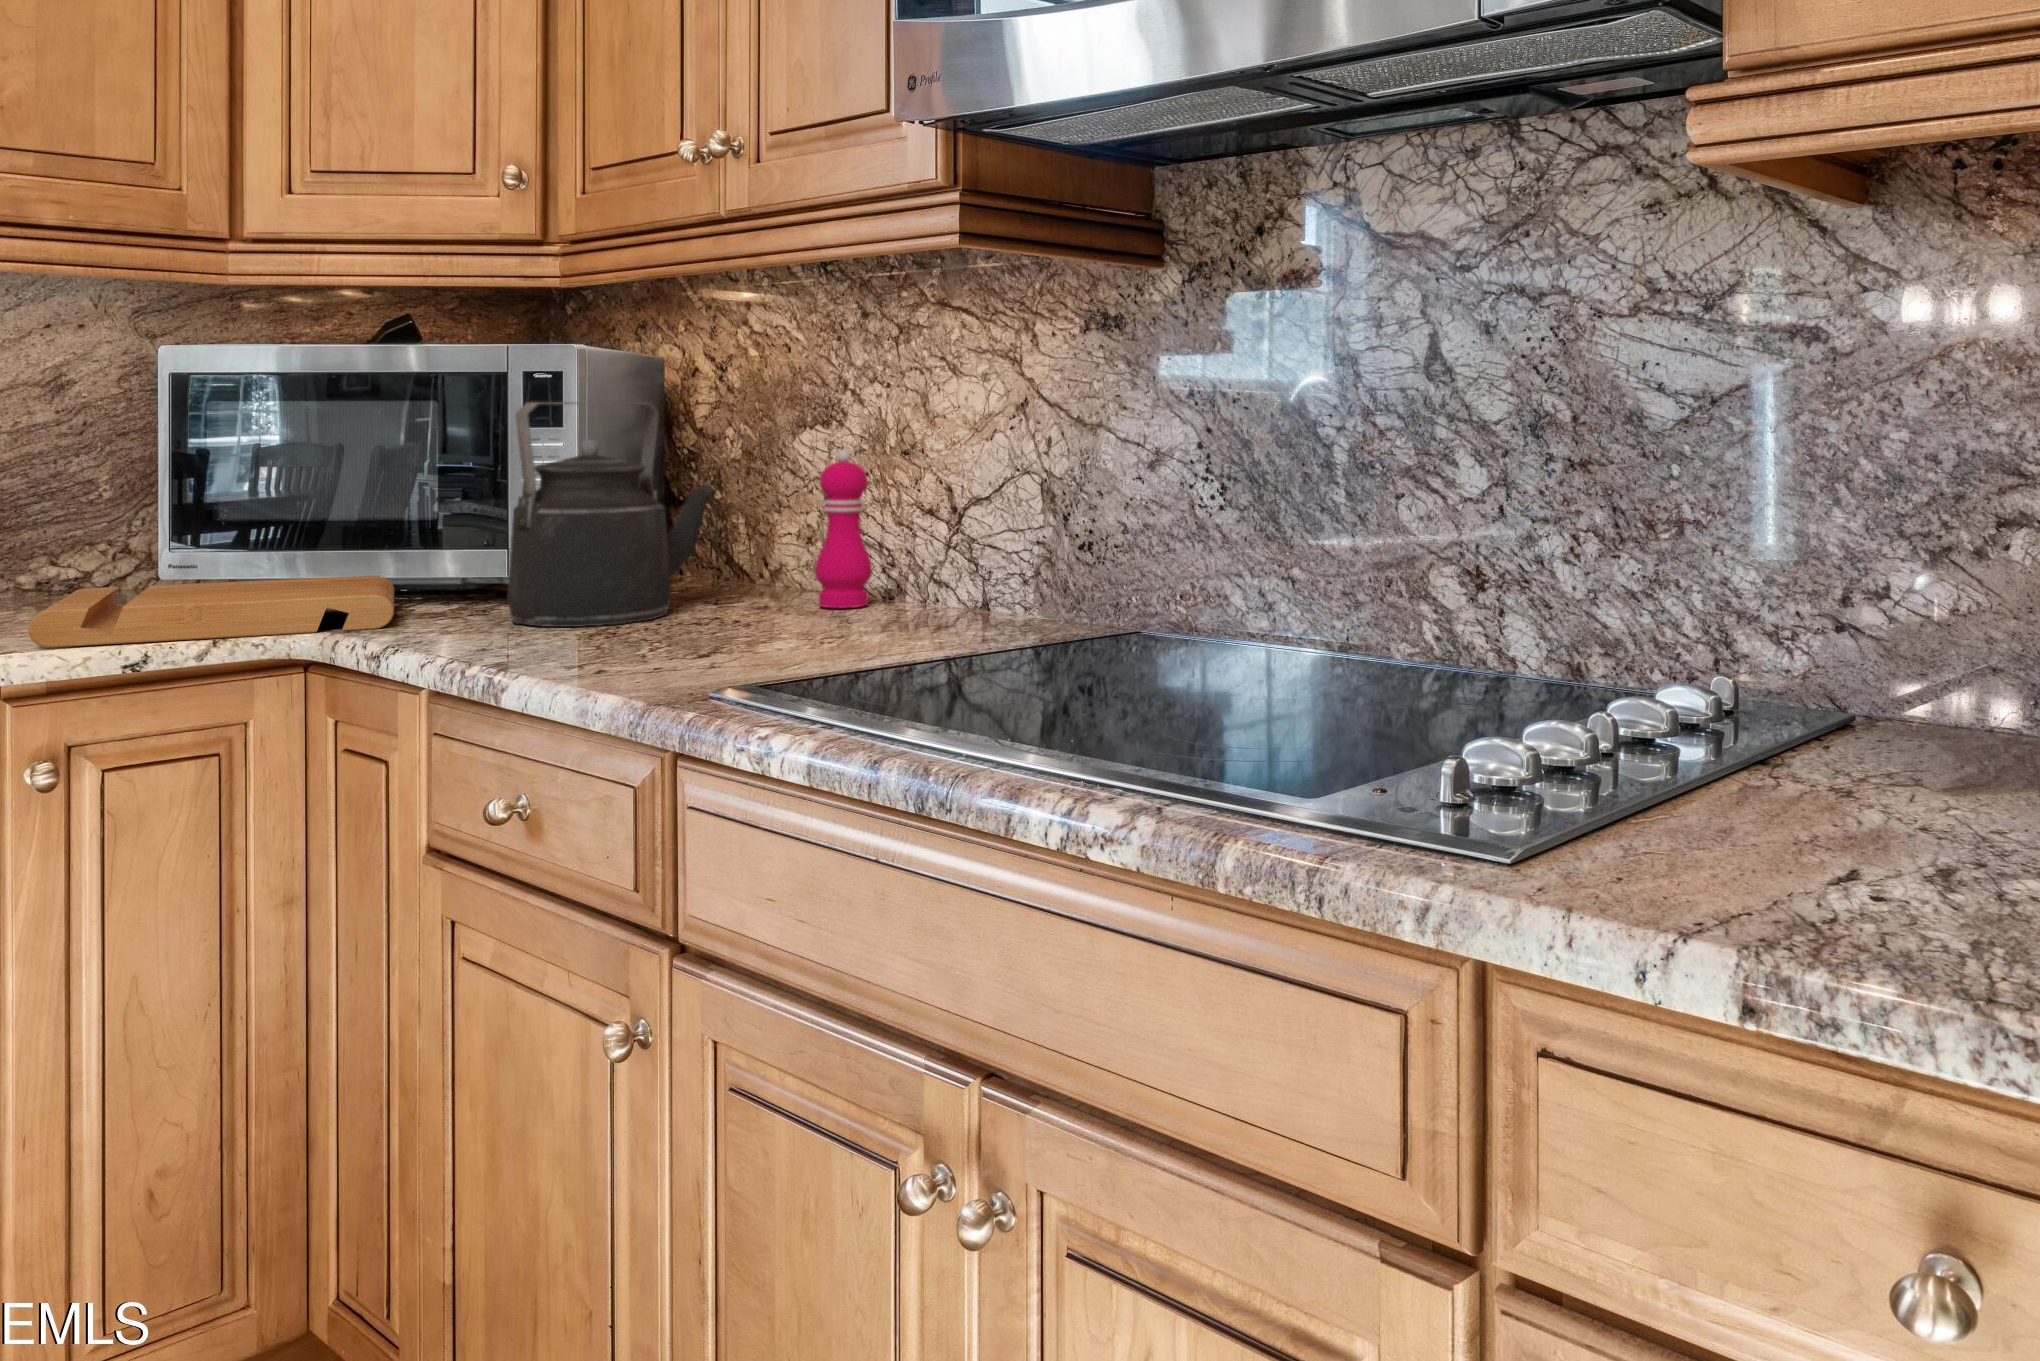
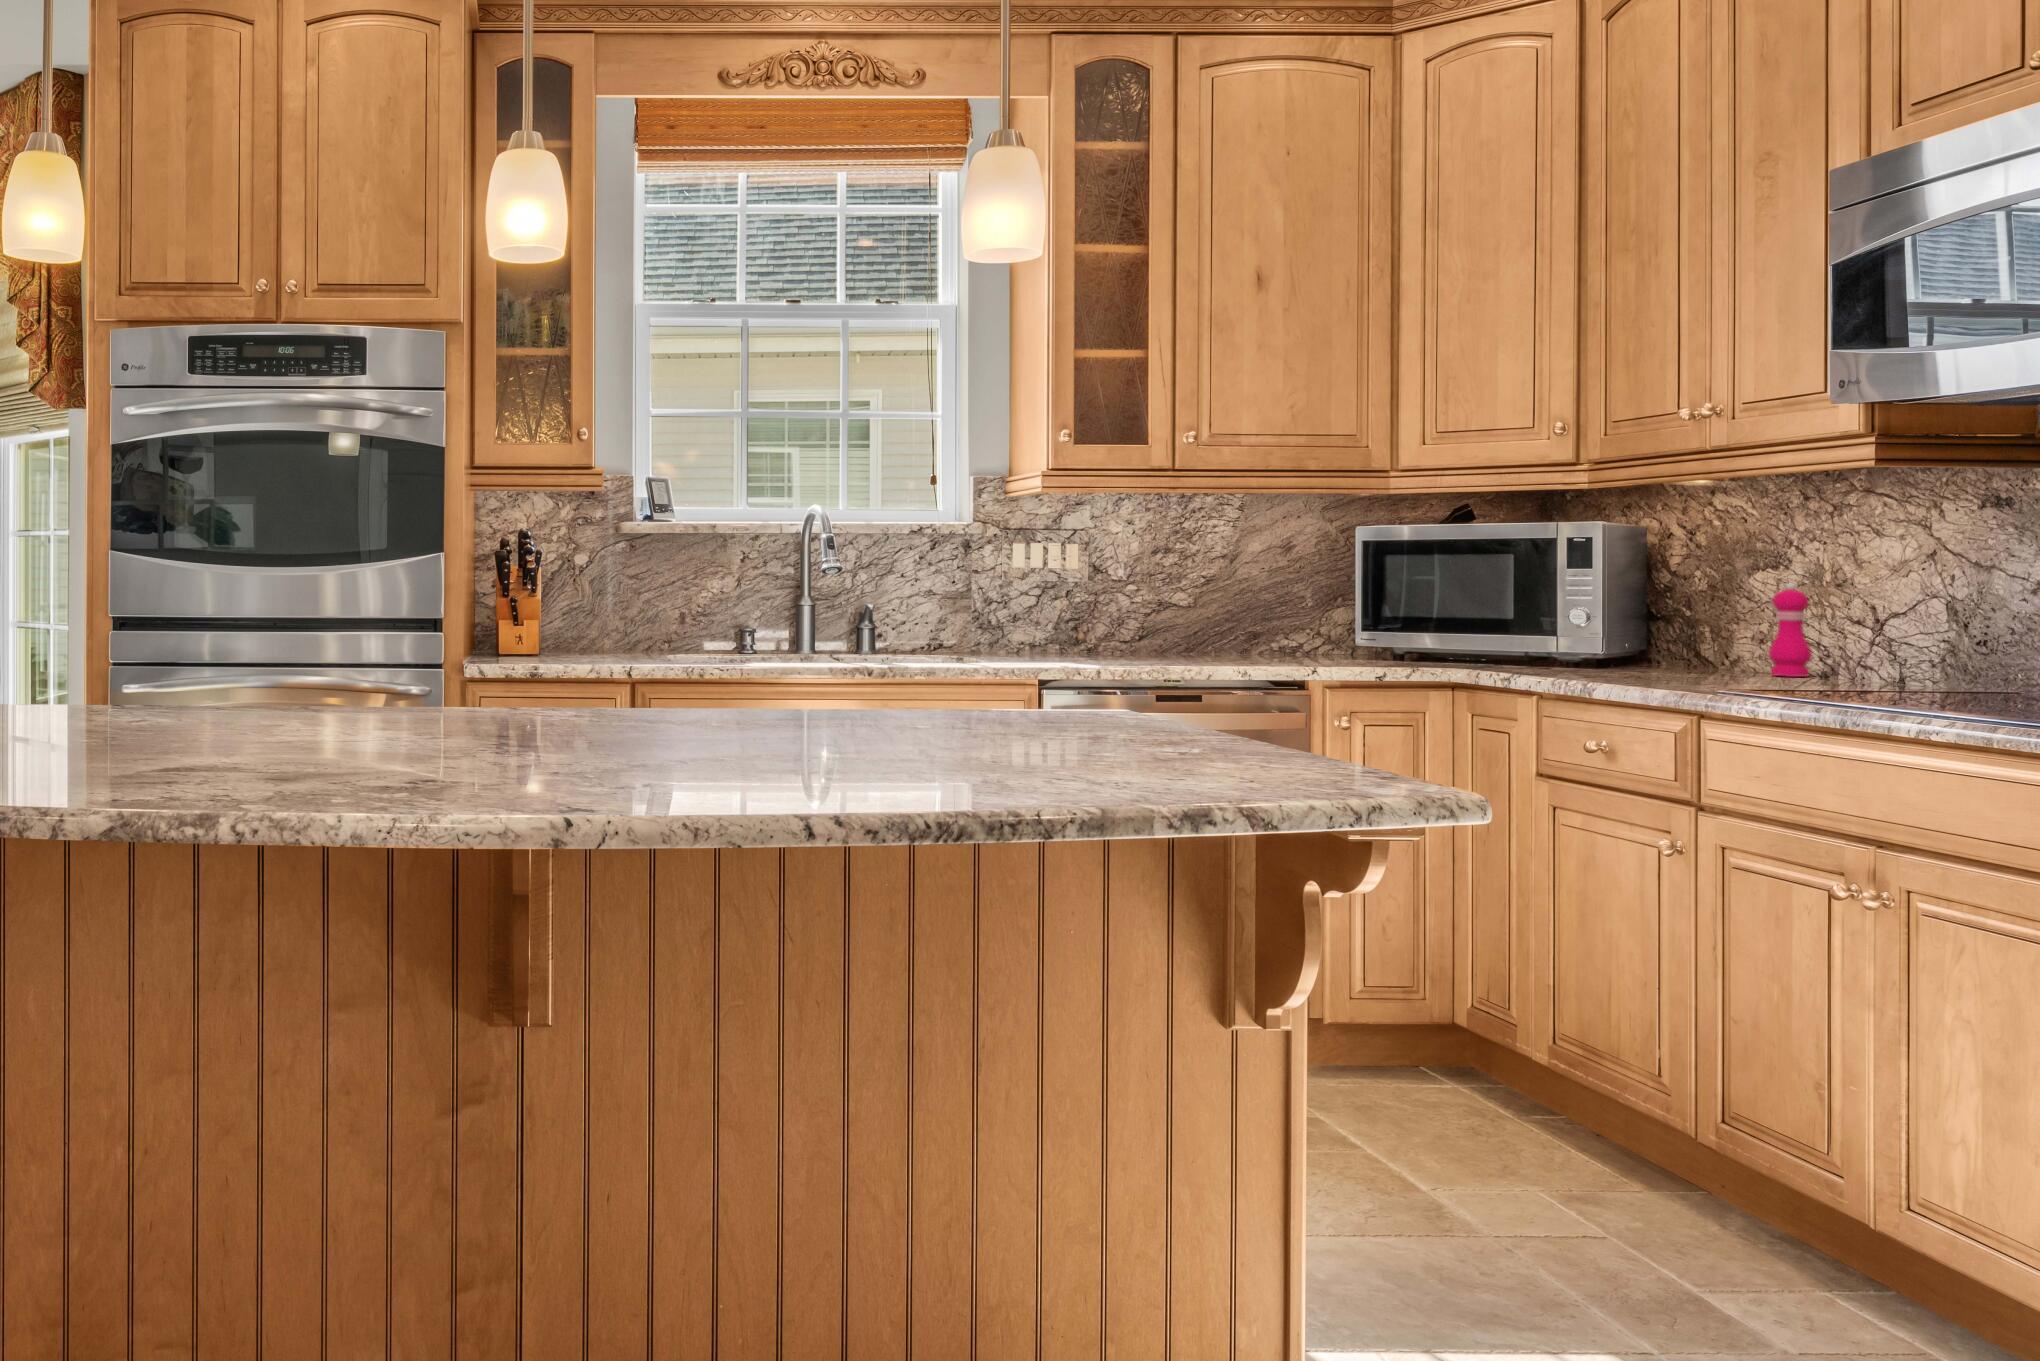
kettle: present [507,402,716,627] -> none [1565,555,1696,674]
cutting board: present [28,576,394,648] -> none [1327,643,1503,669]

